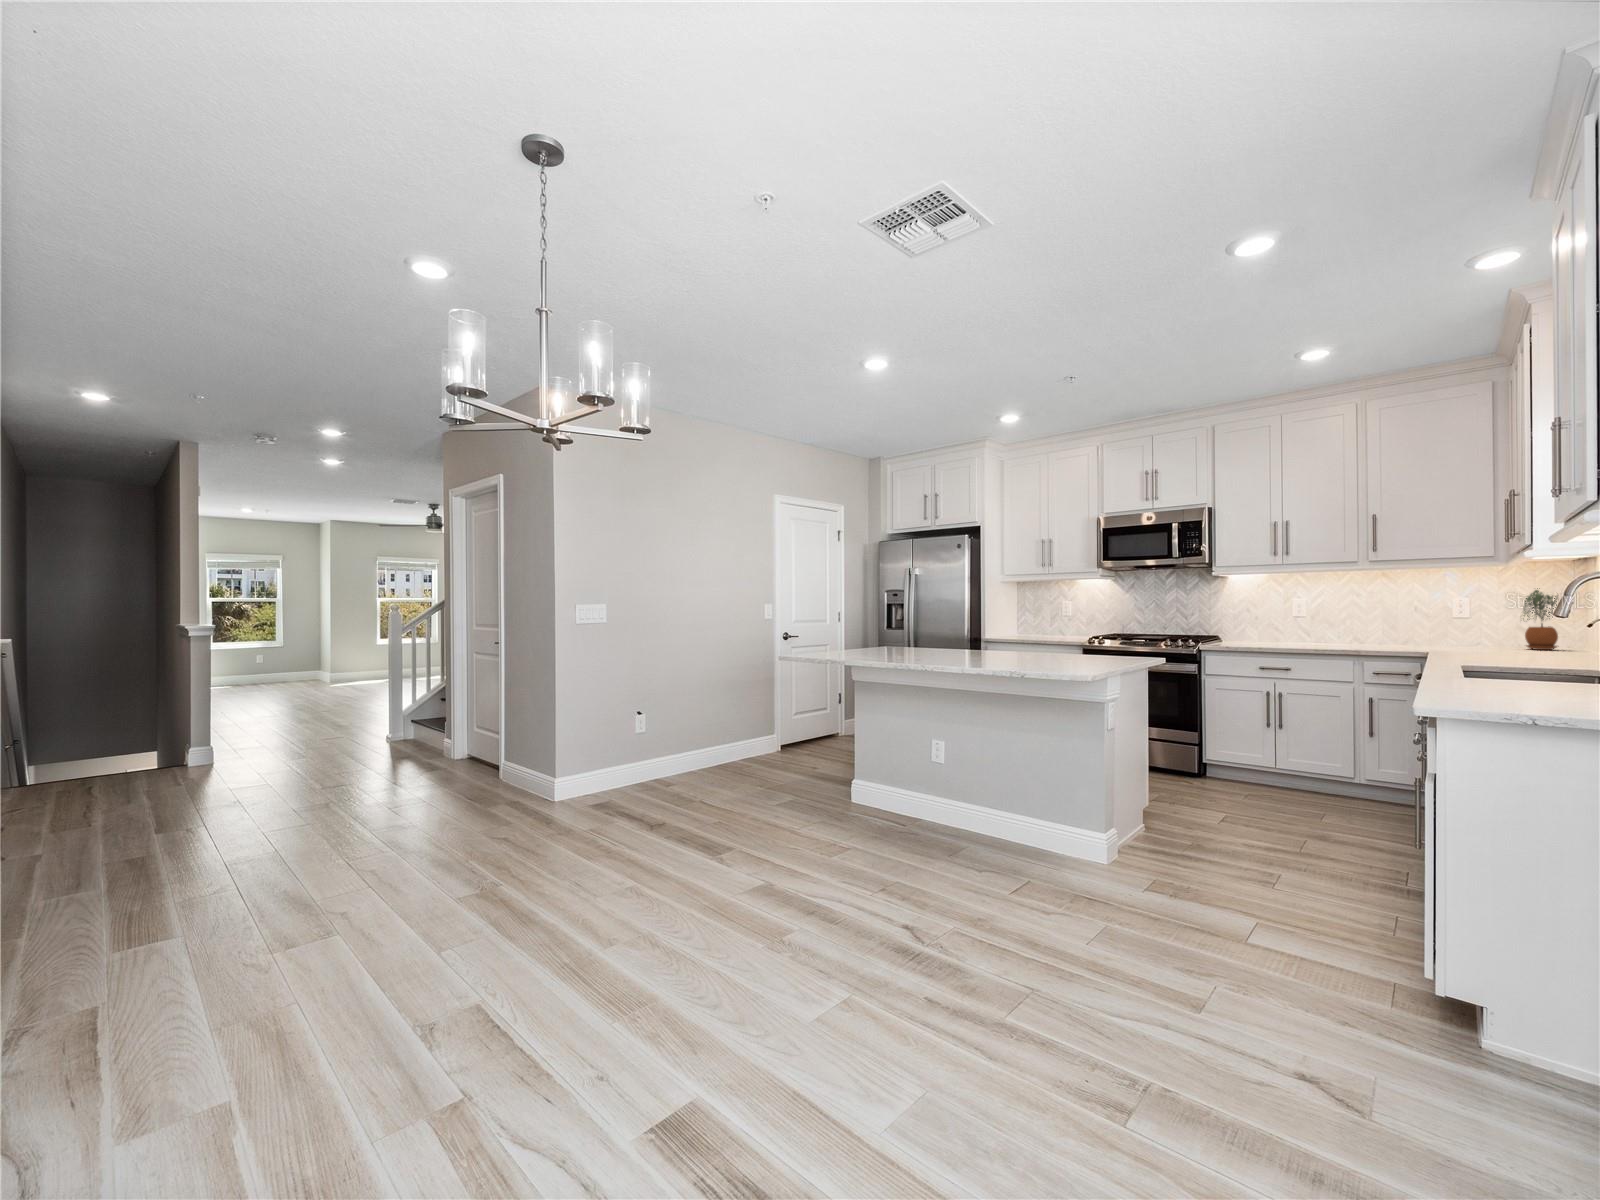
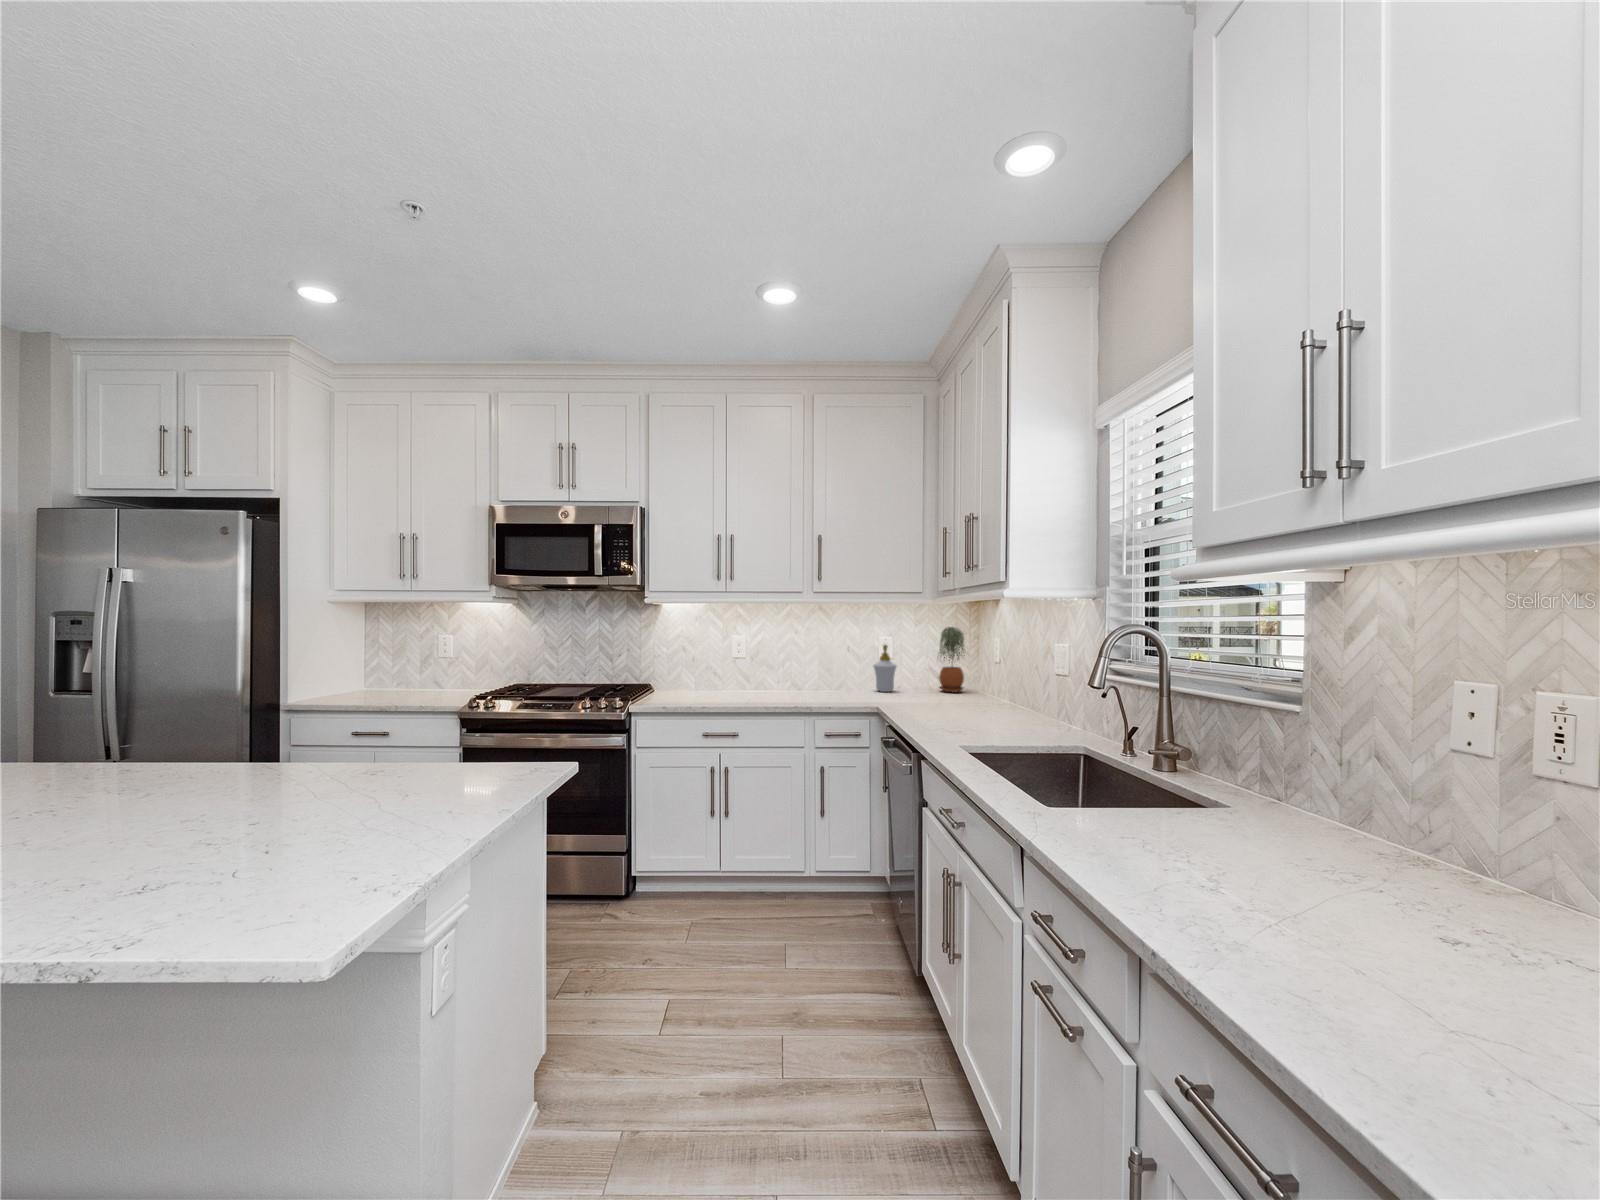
soap bottle: none [1439,605,1468,647] -> present [873,645,897,692]

